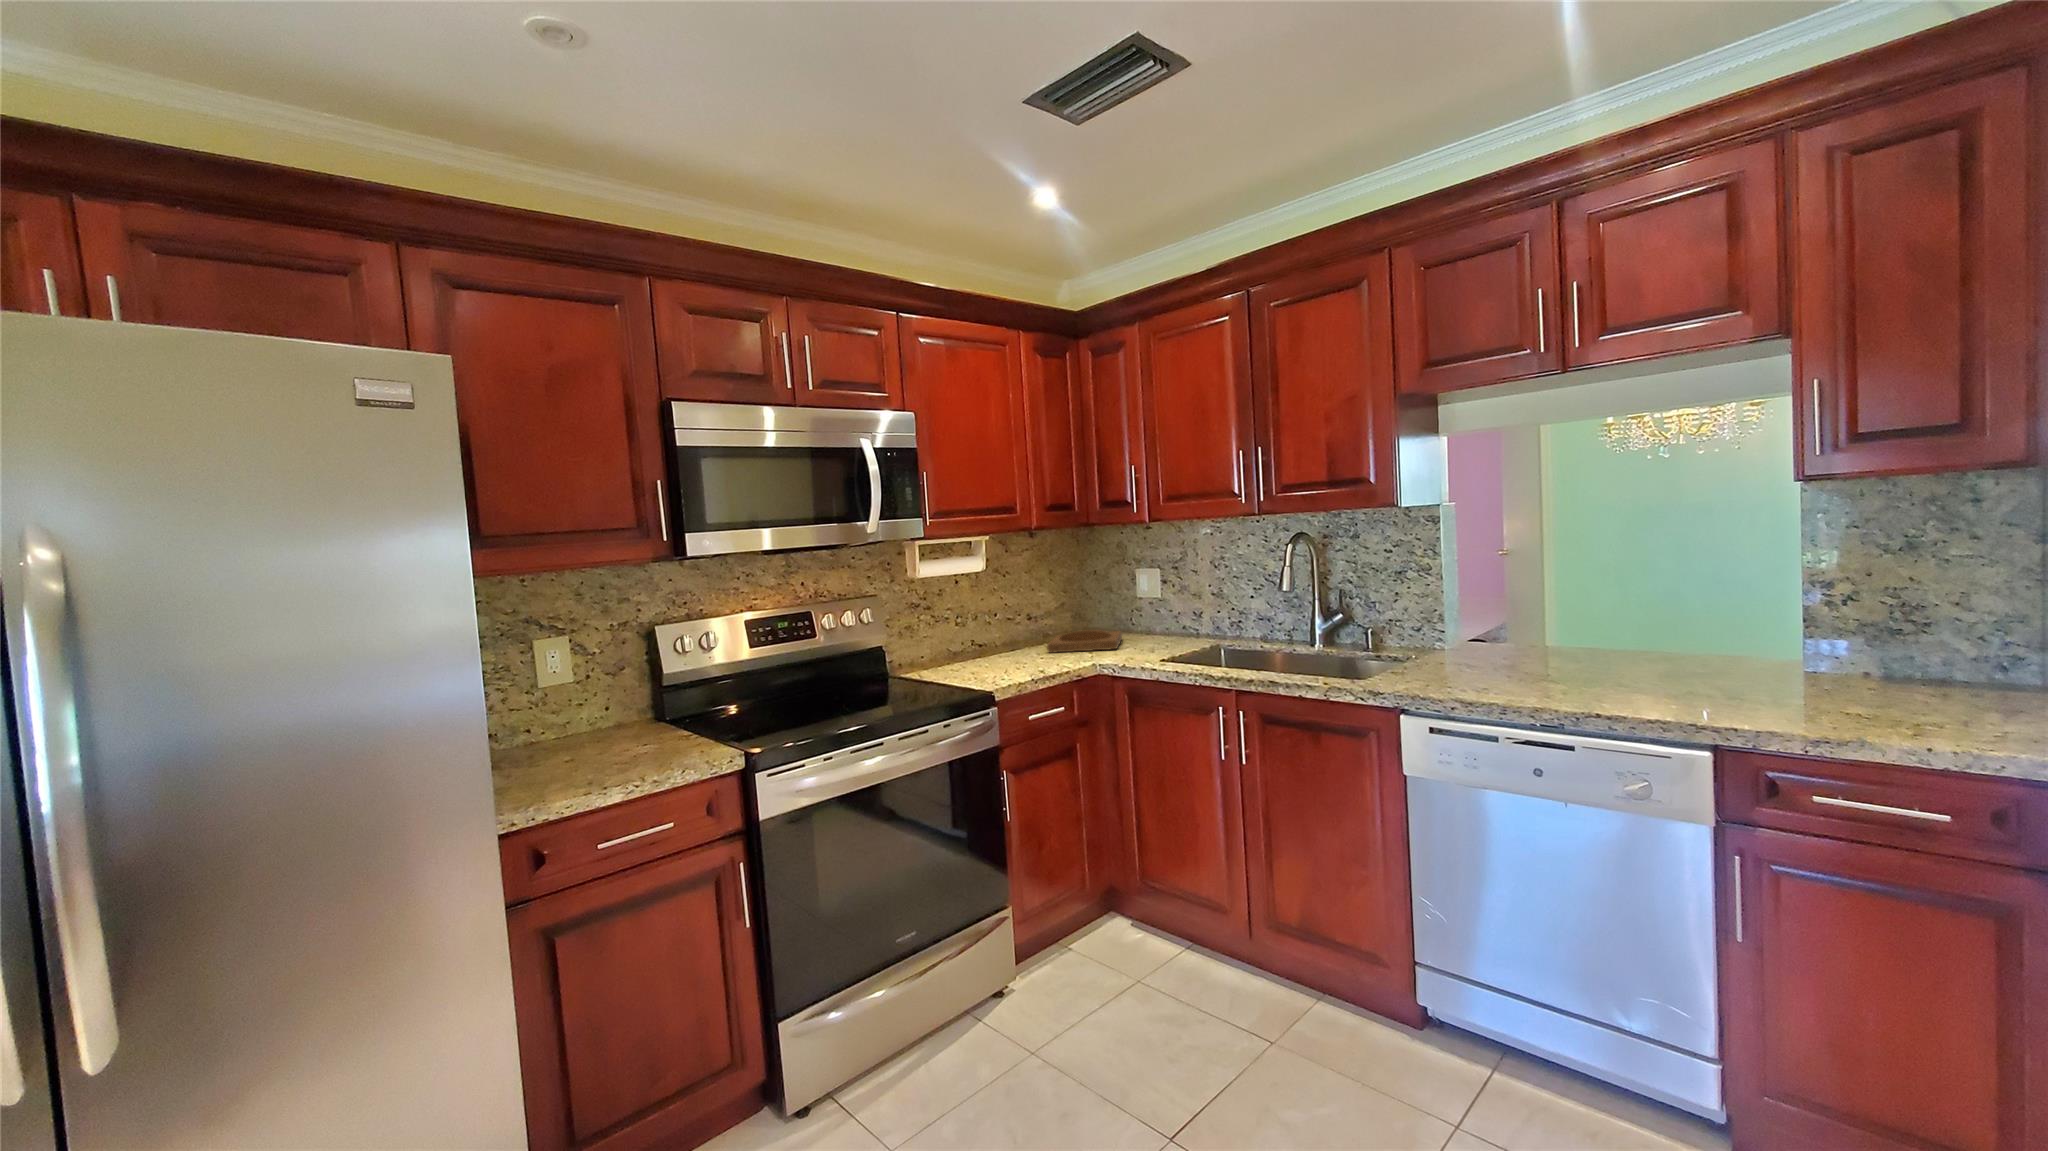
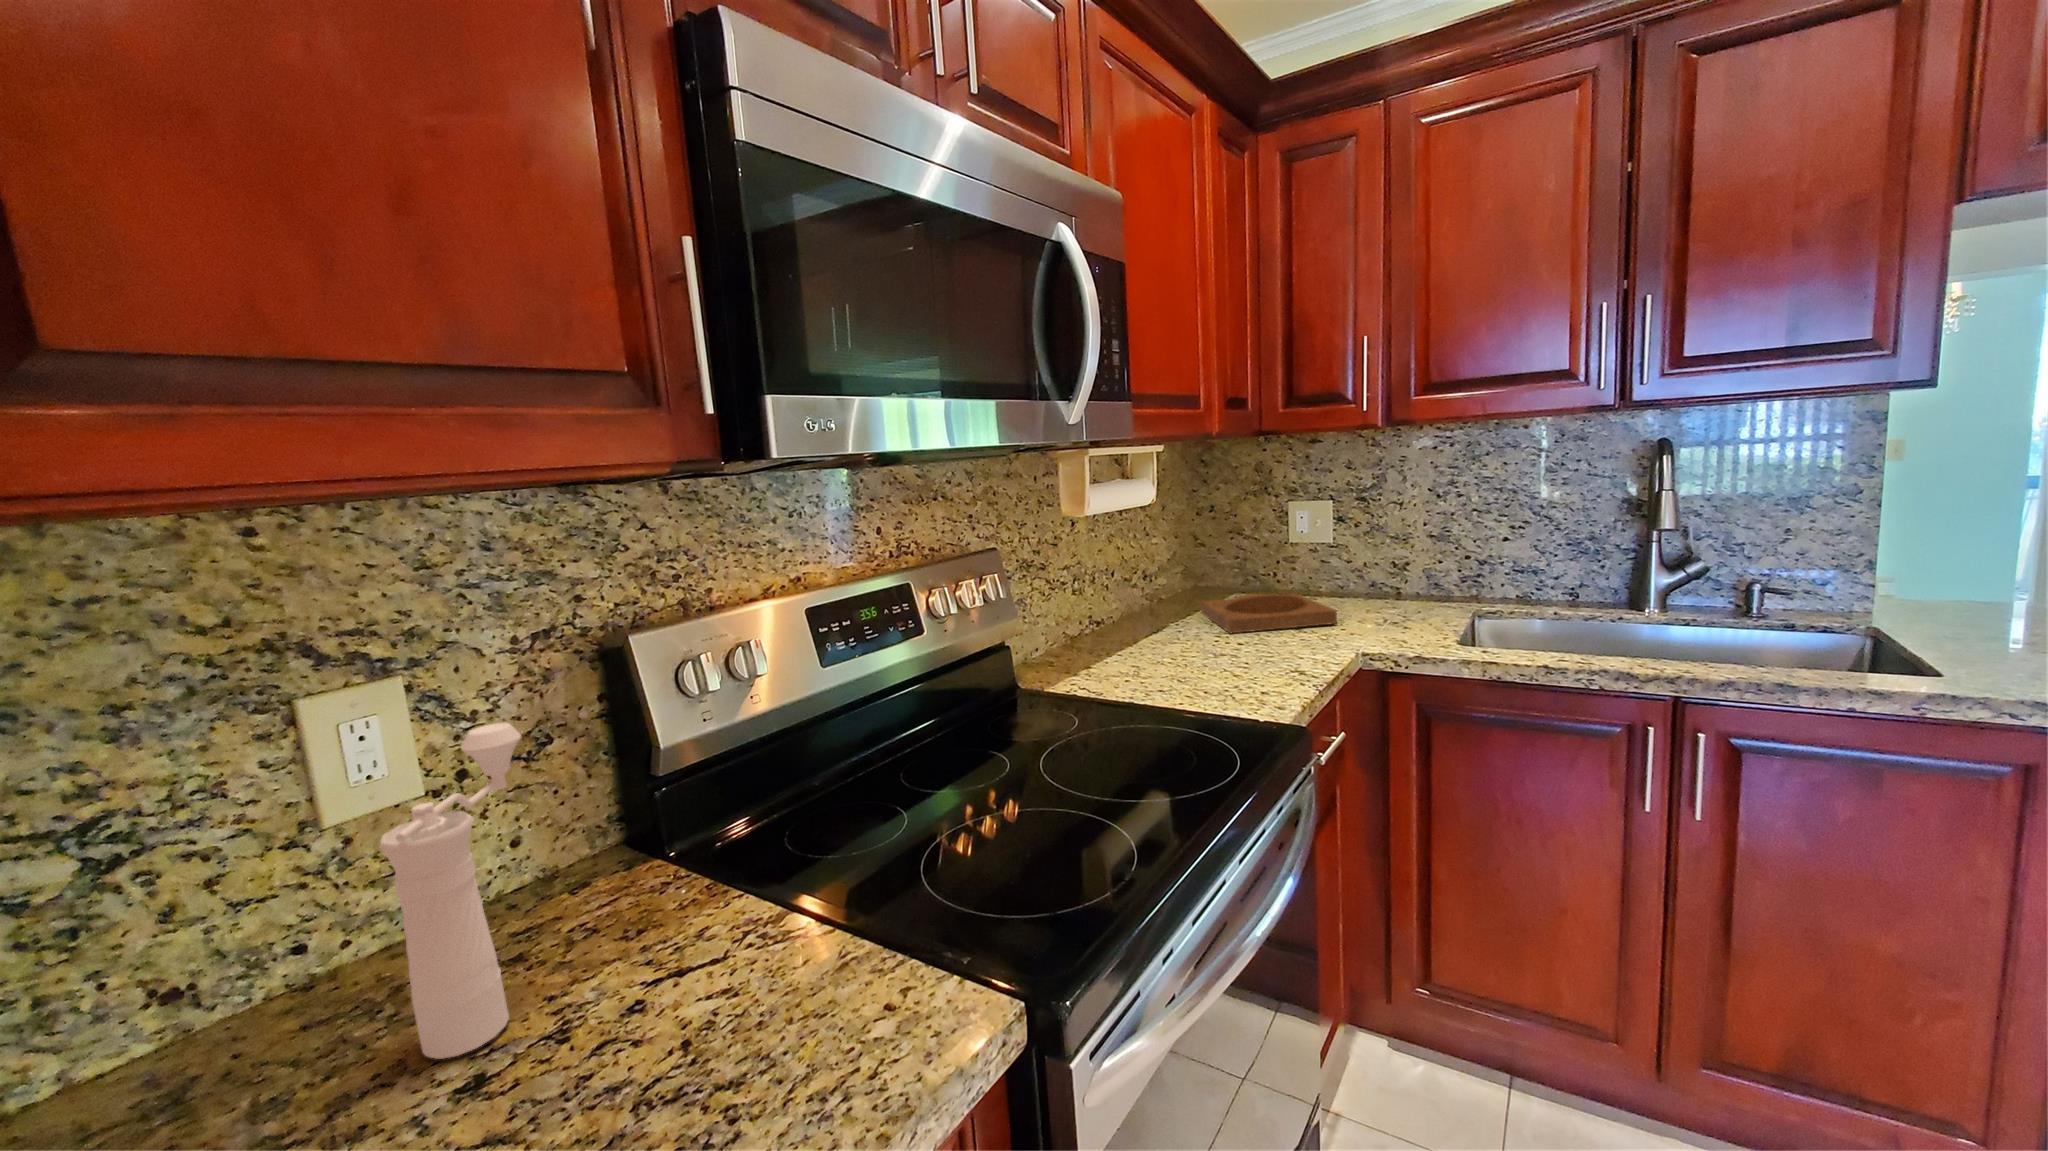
pepper mill: none [547,652,601,754] -> present [379,723,521,1059]

